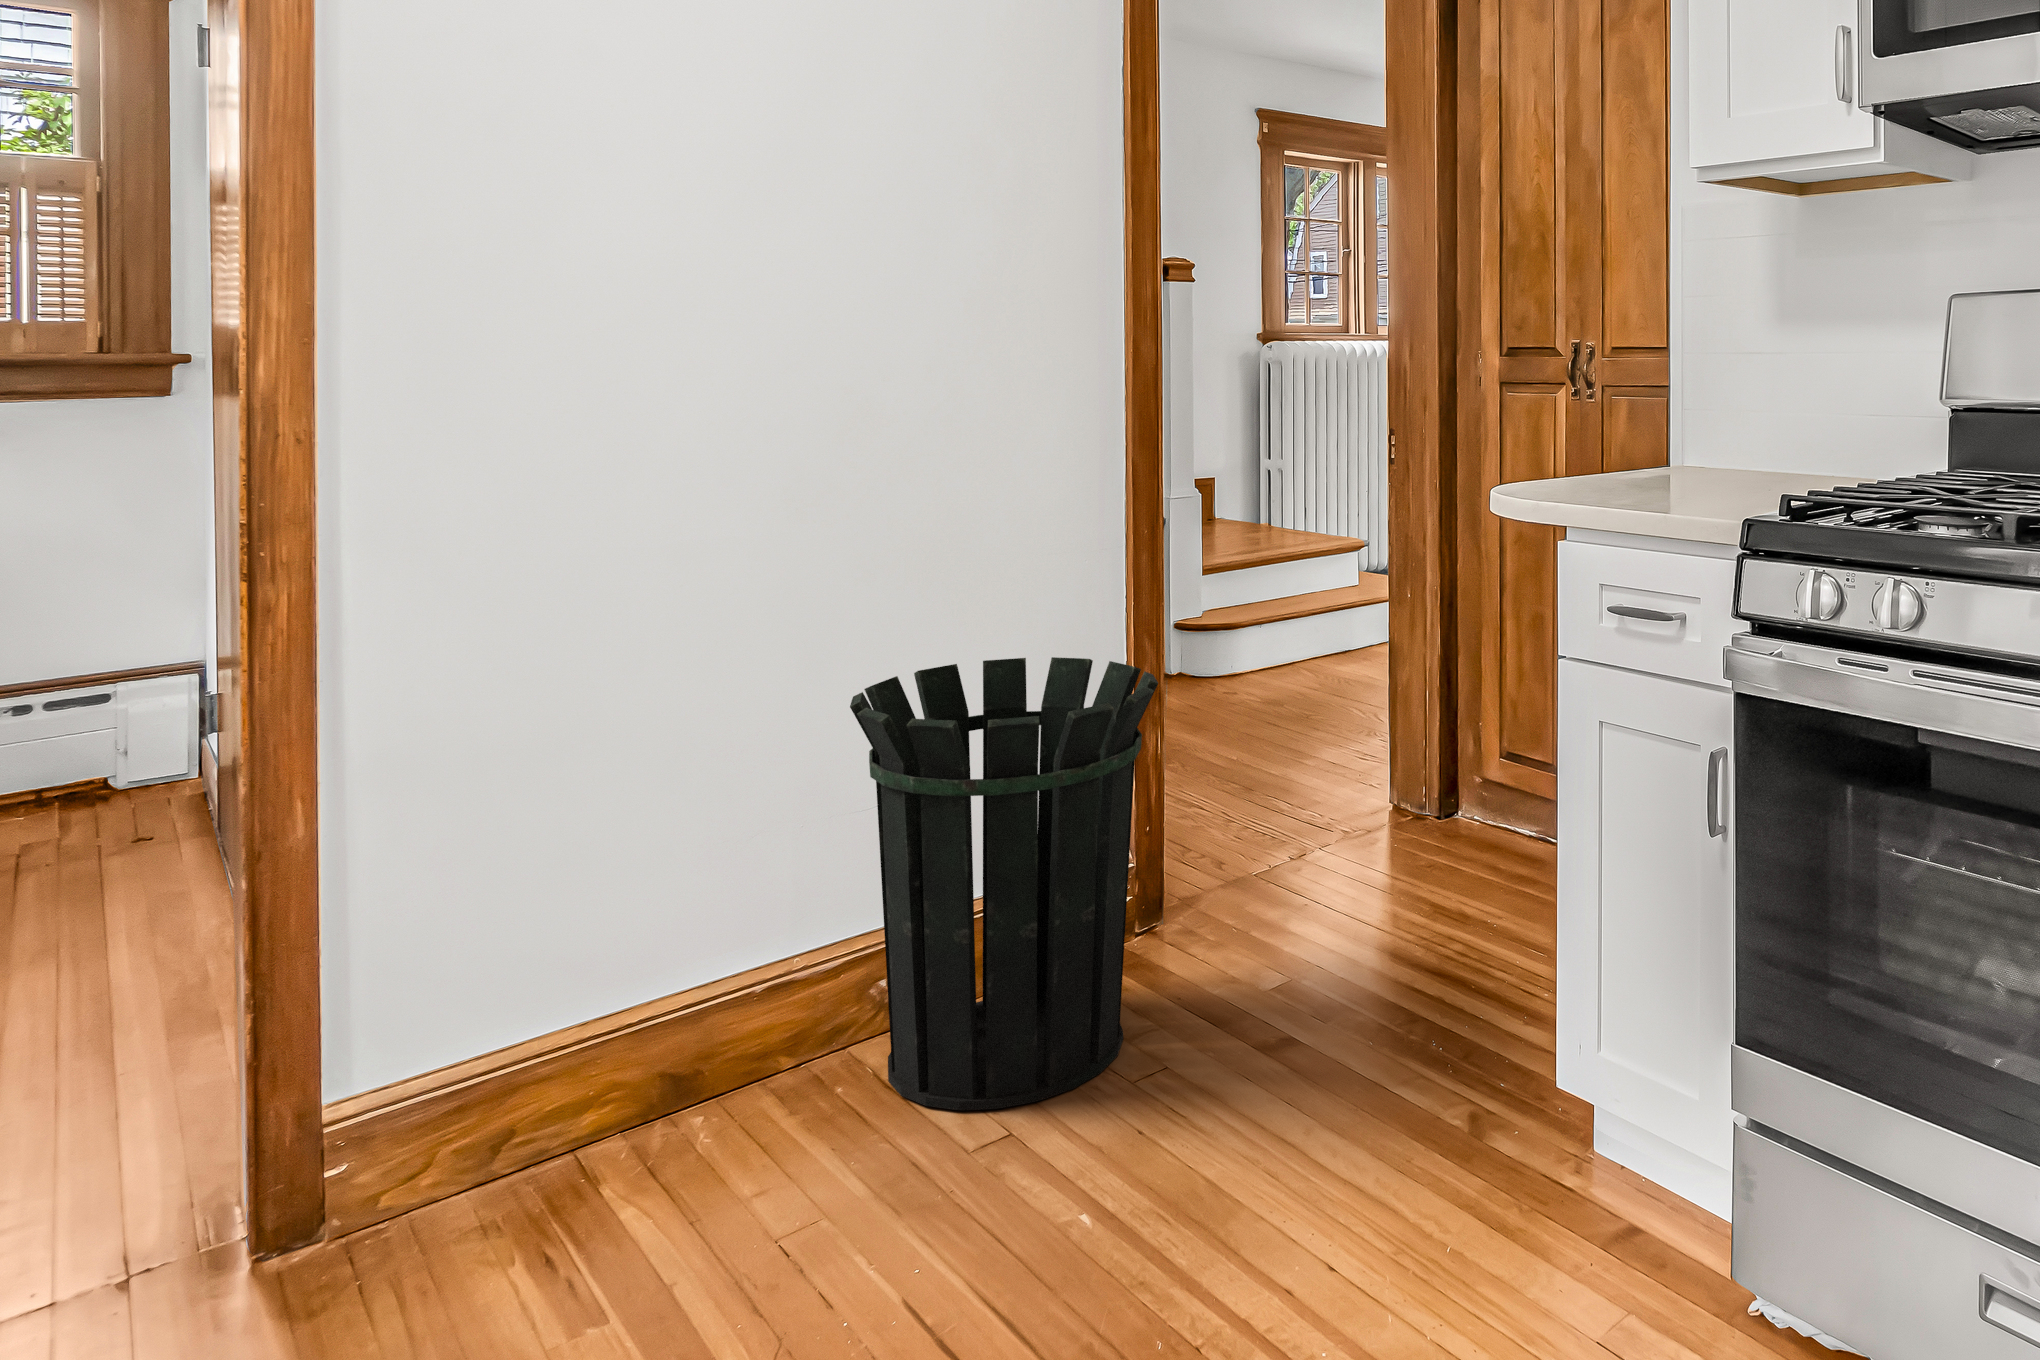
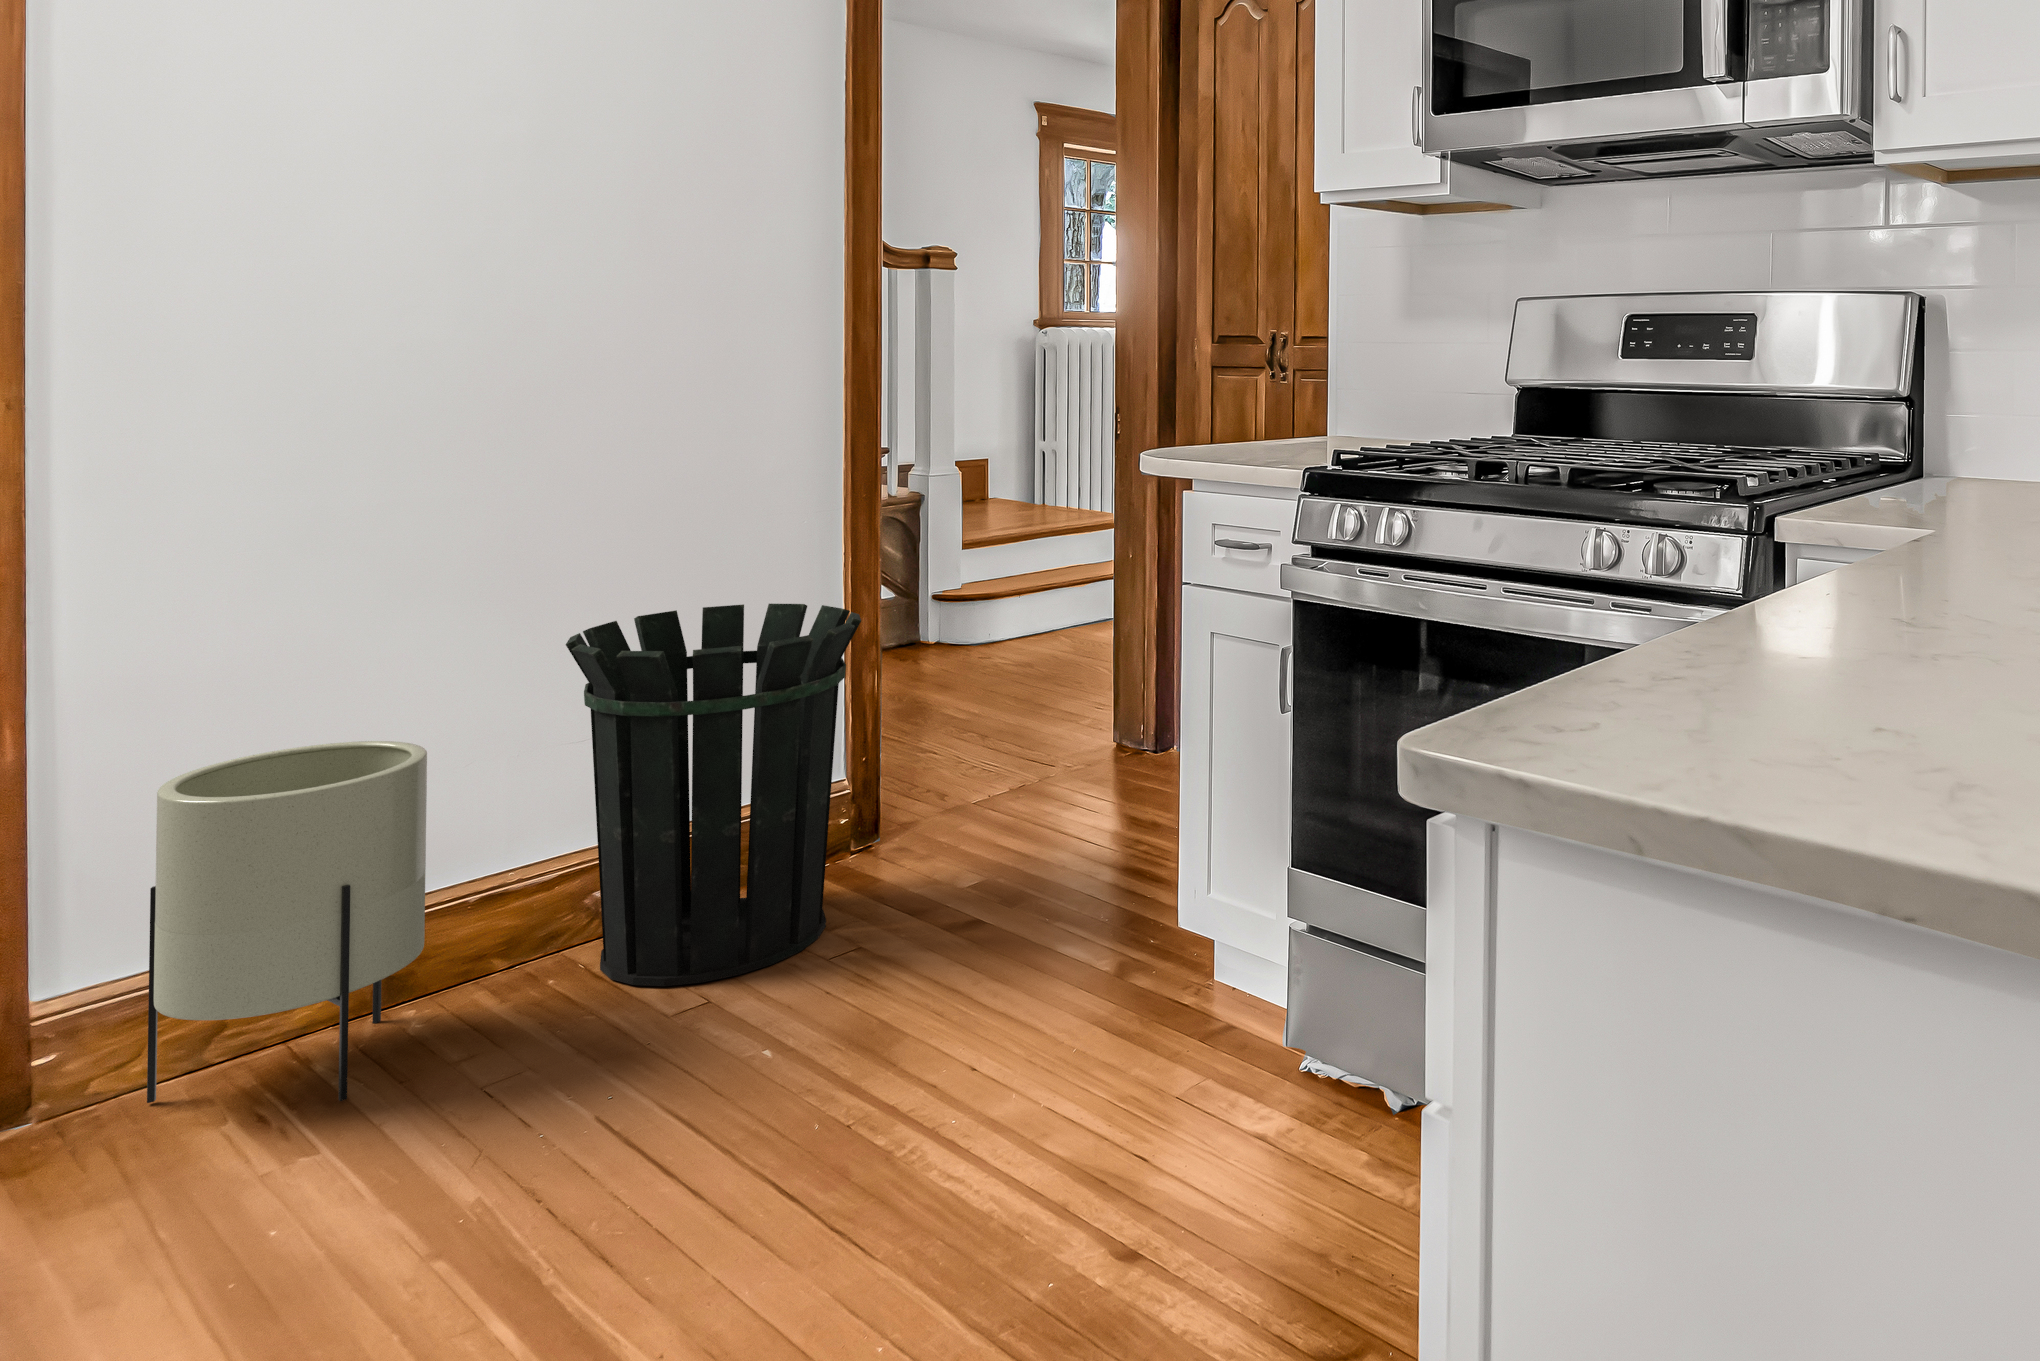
planter: none [437,814,713,1243] -> present [147,741,427,1103]

